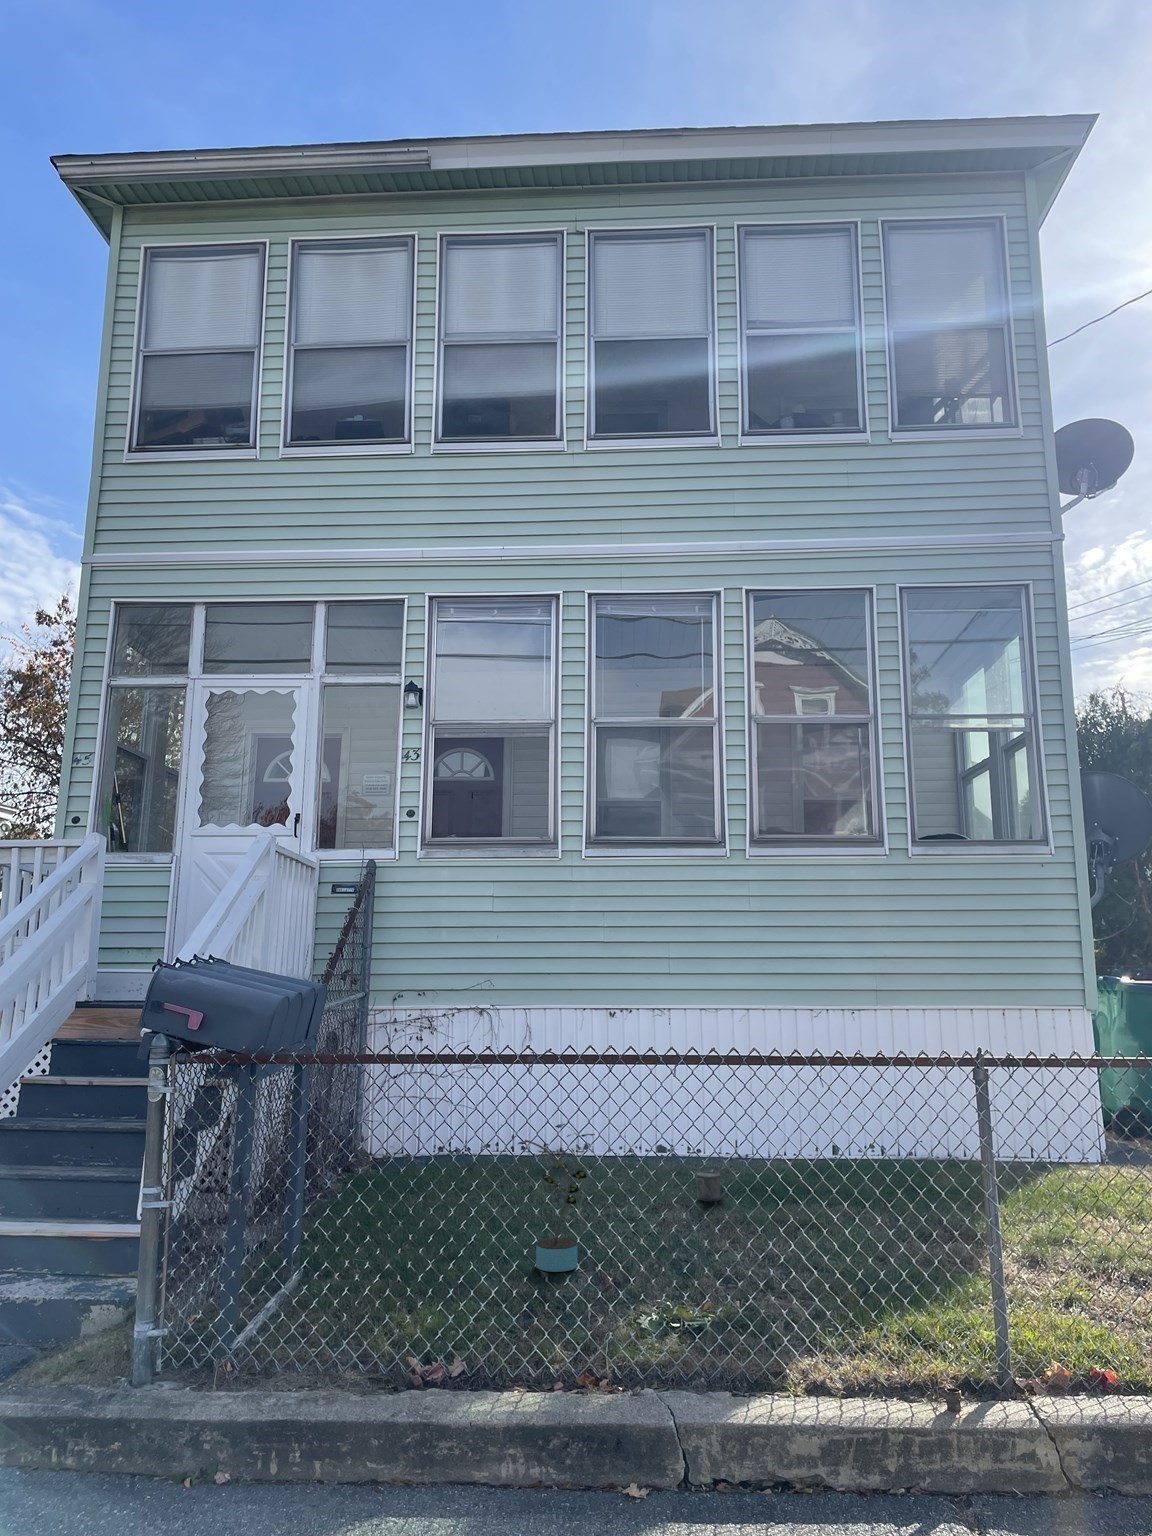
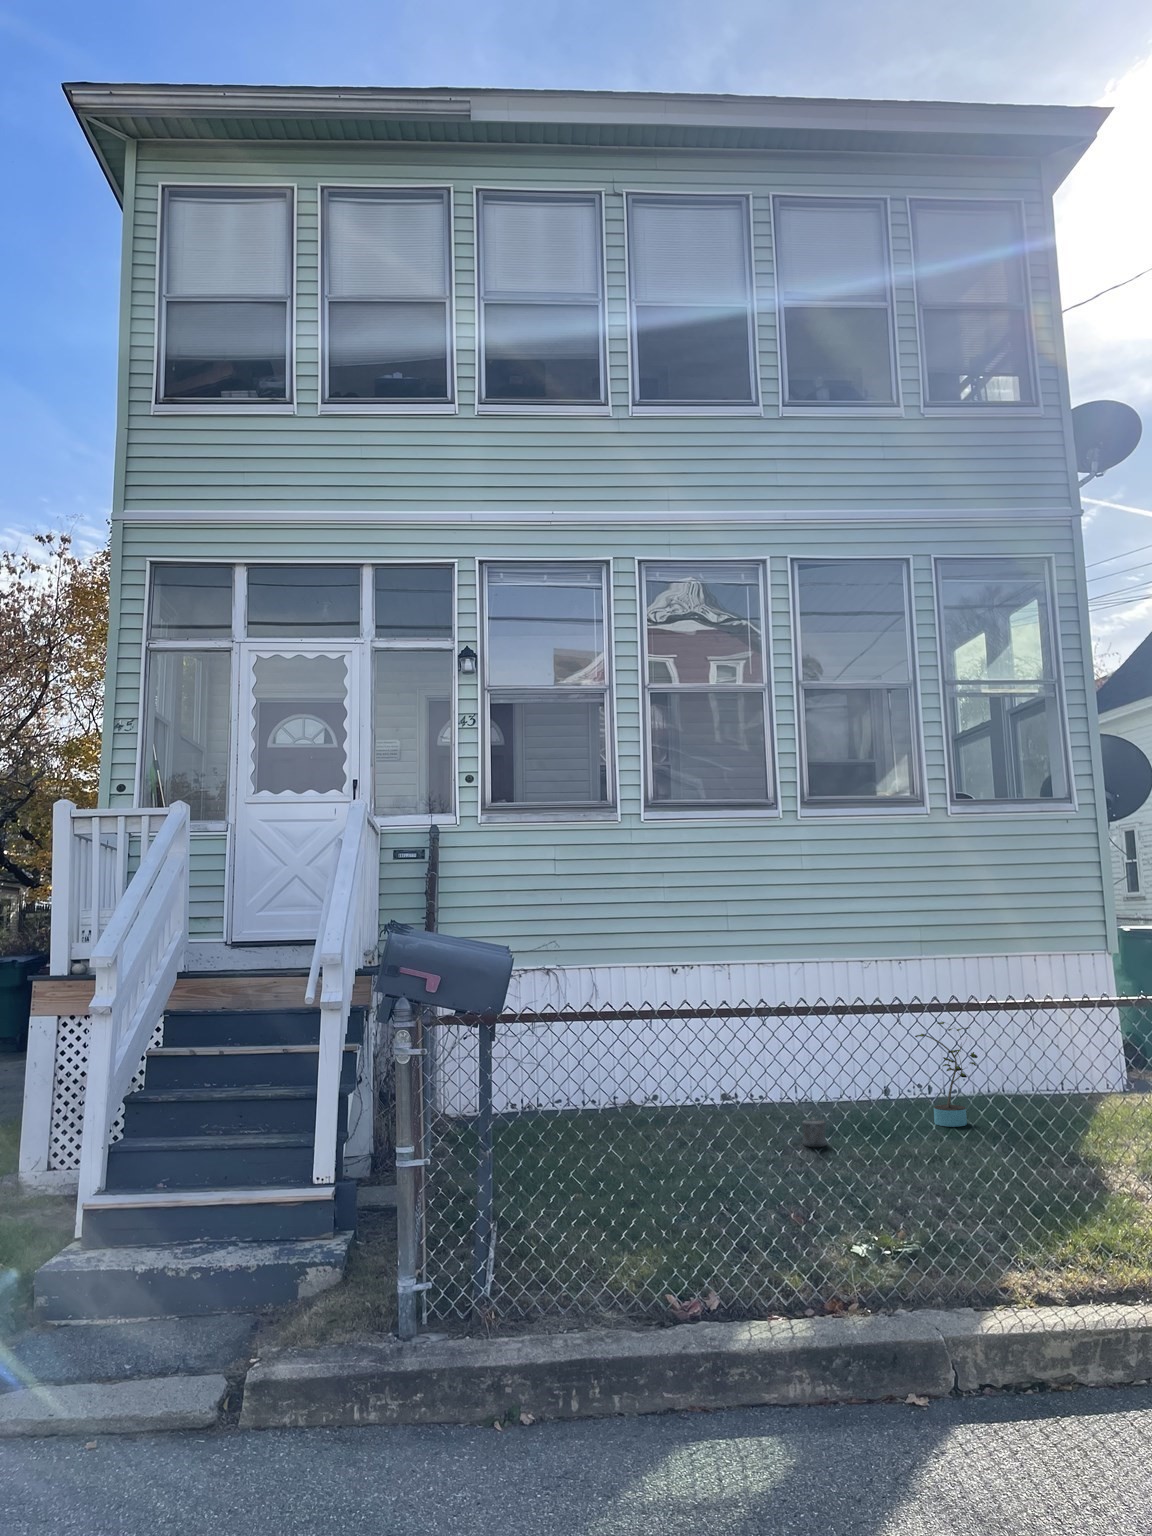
potted plant: present [518,1124,595,1272] -> present [915,1022,978,1127]

